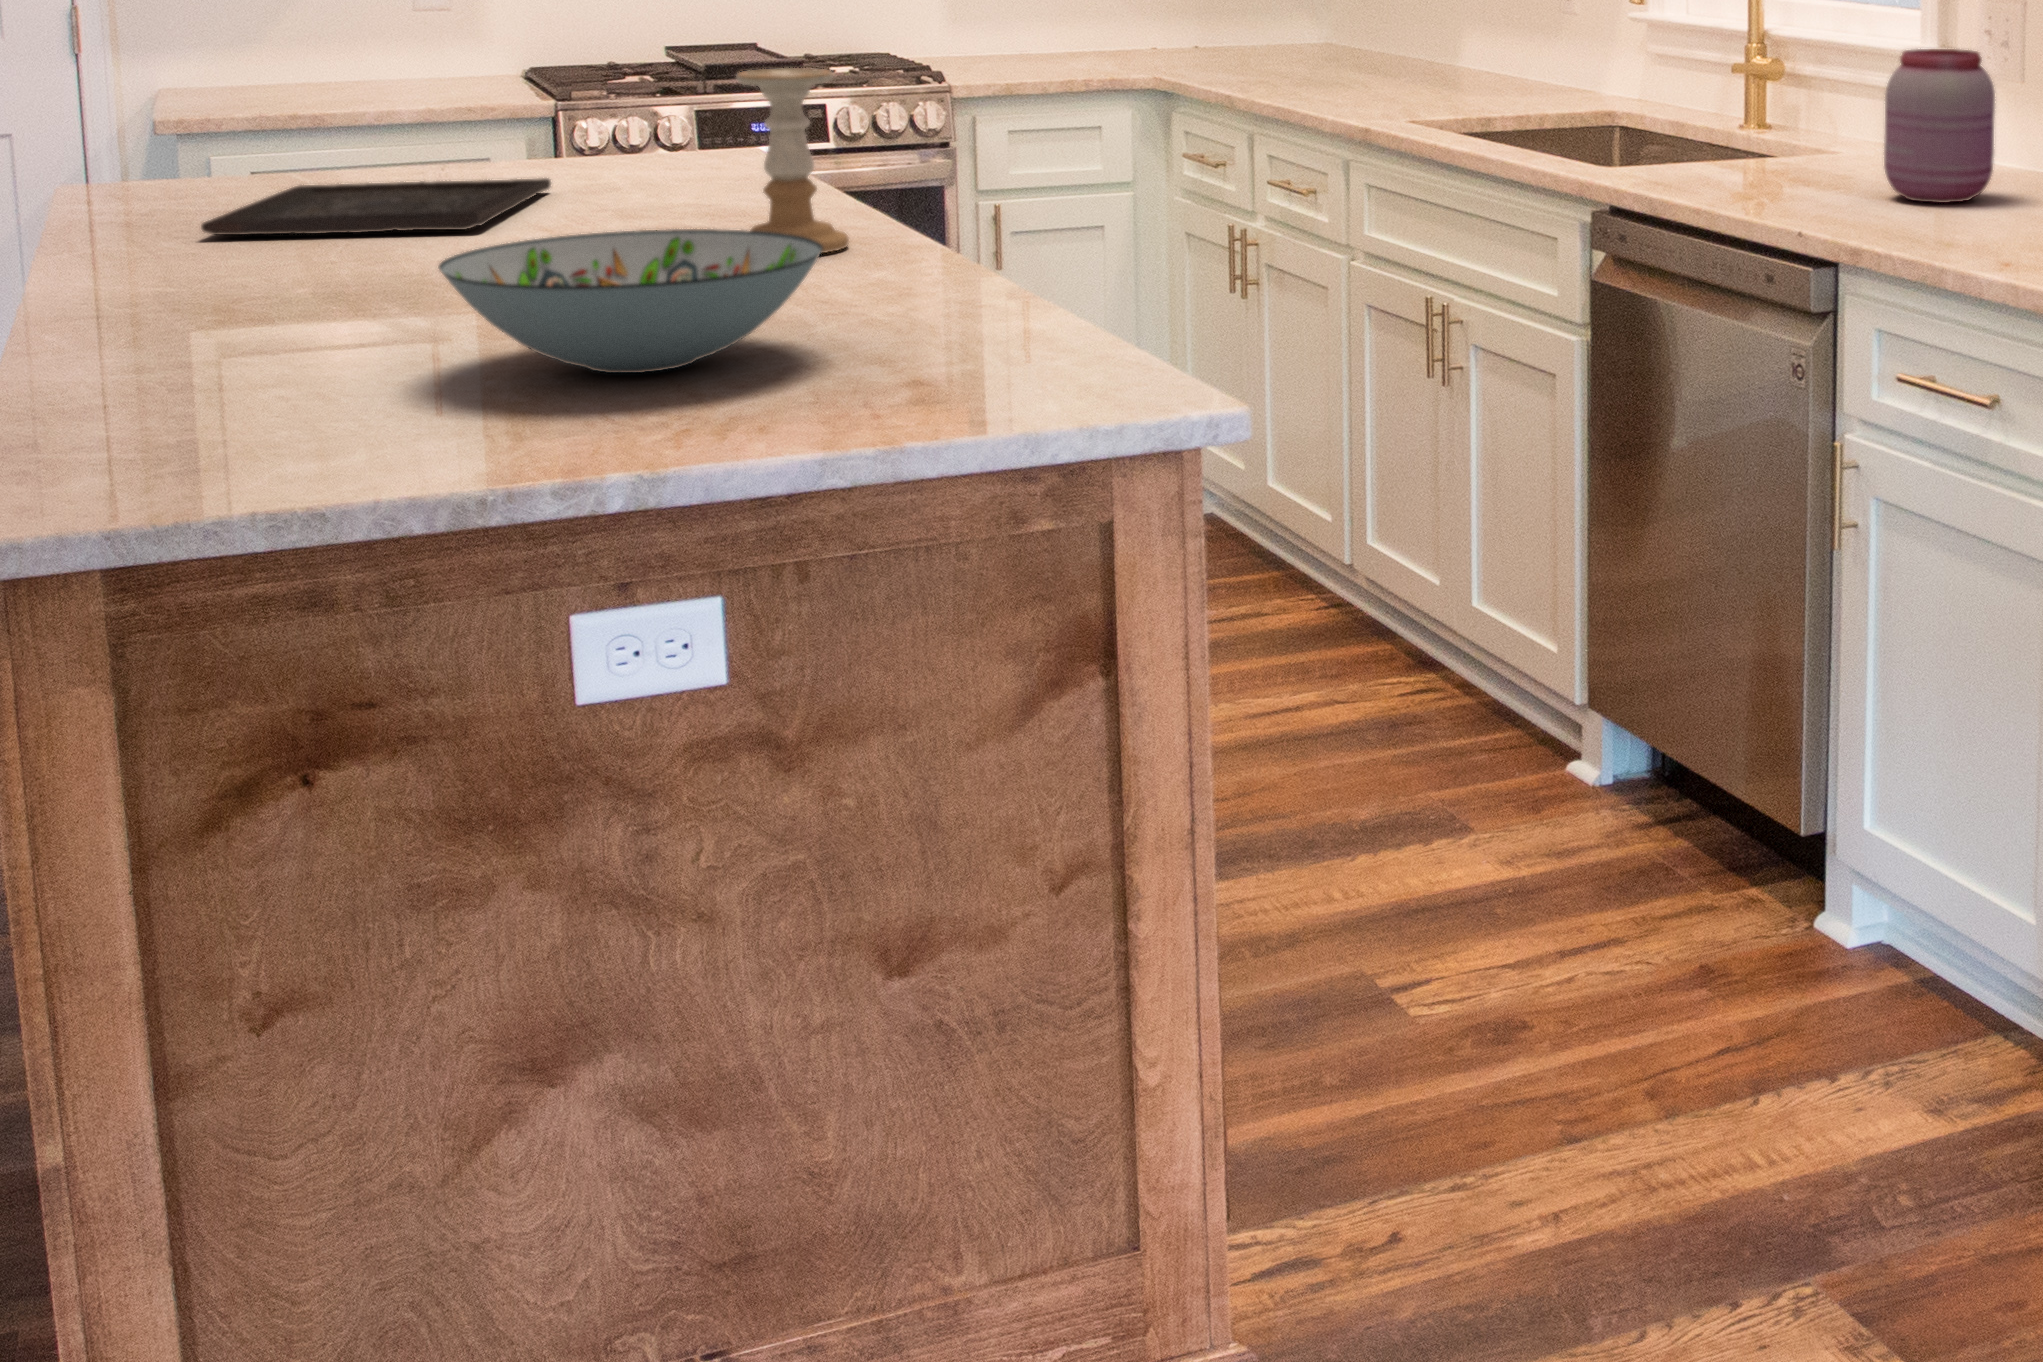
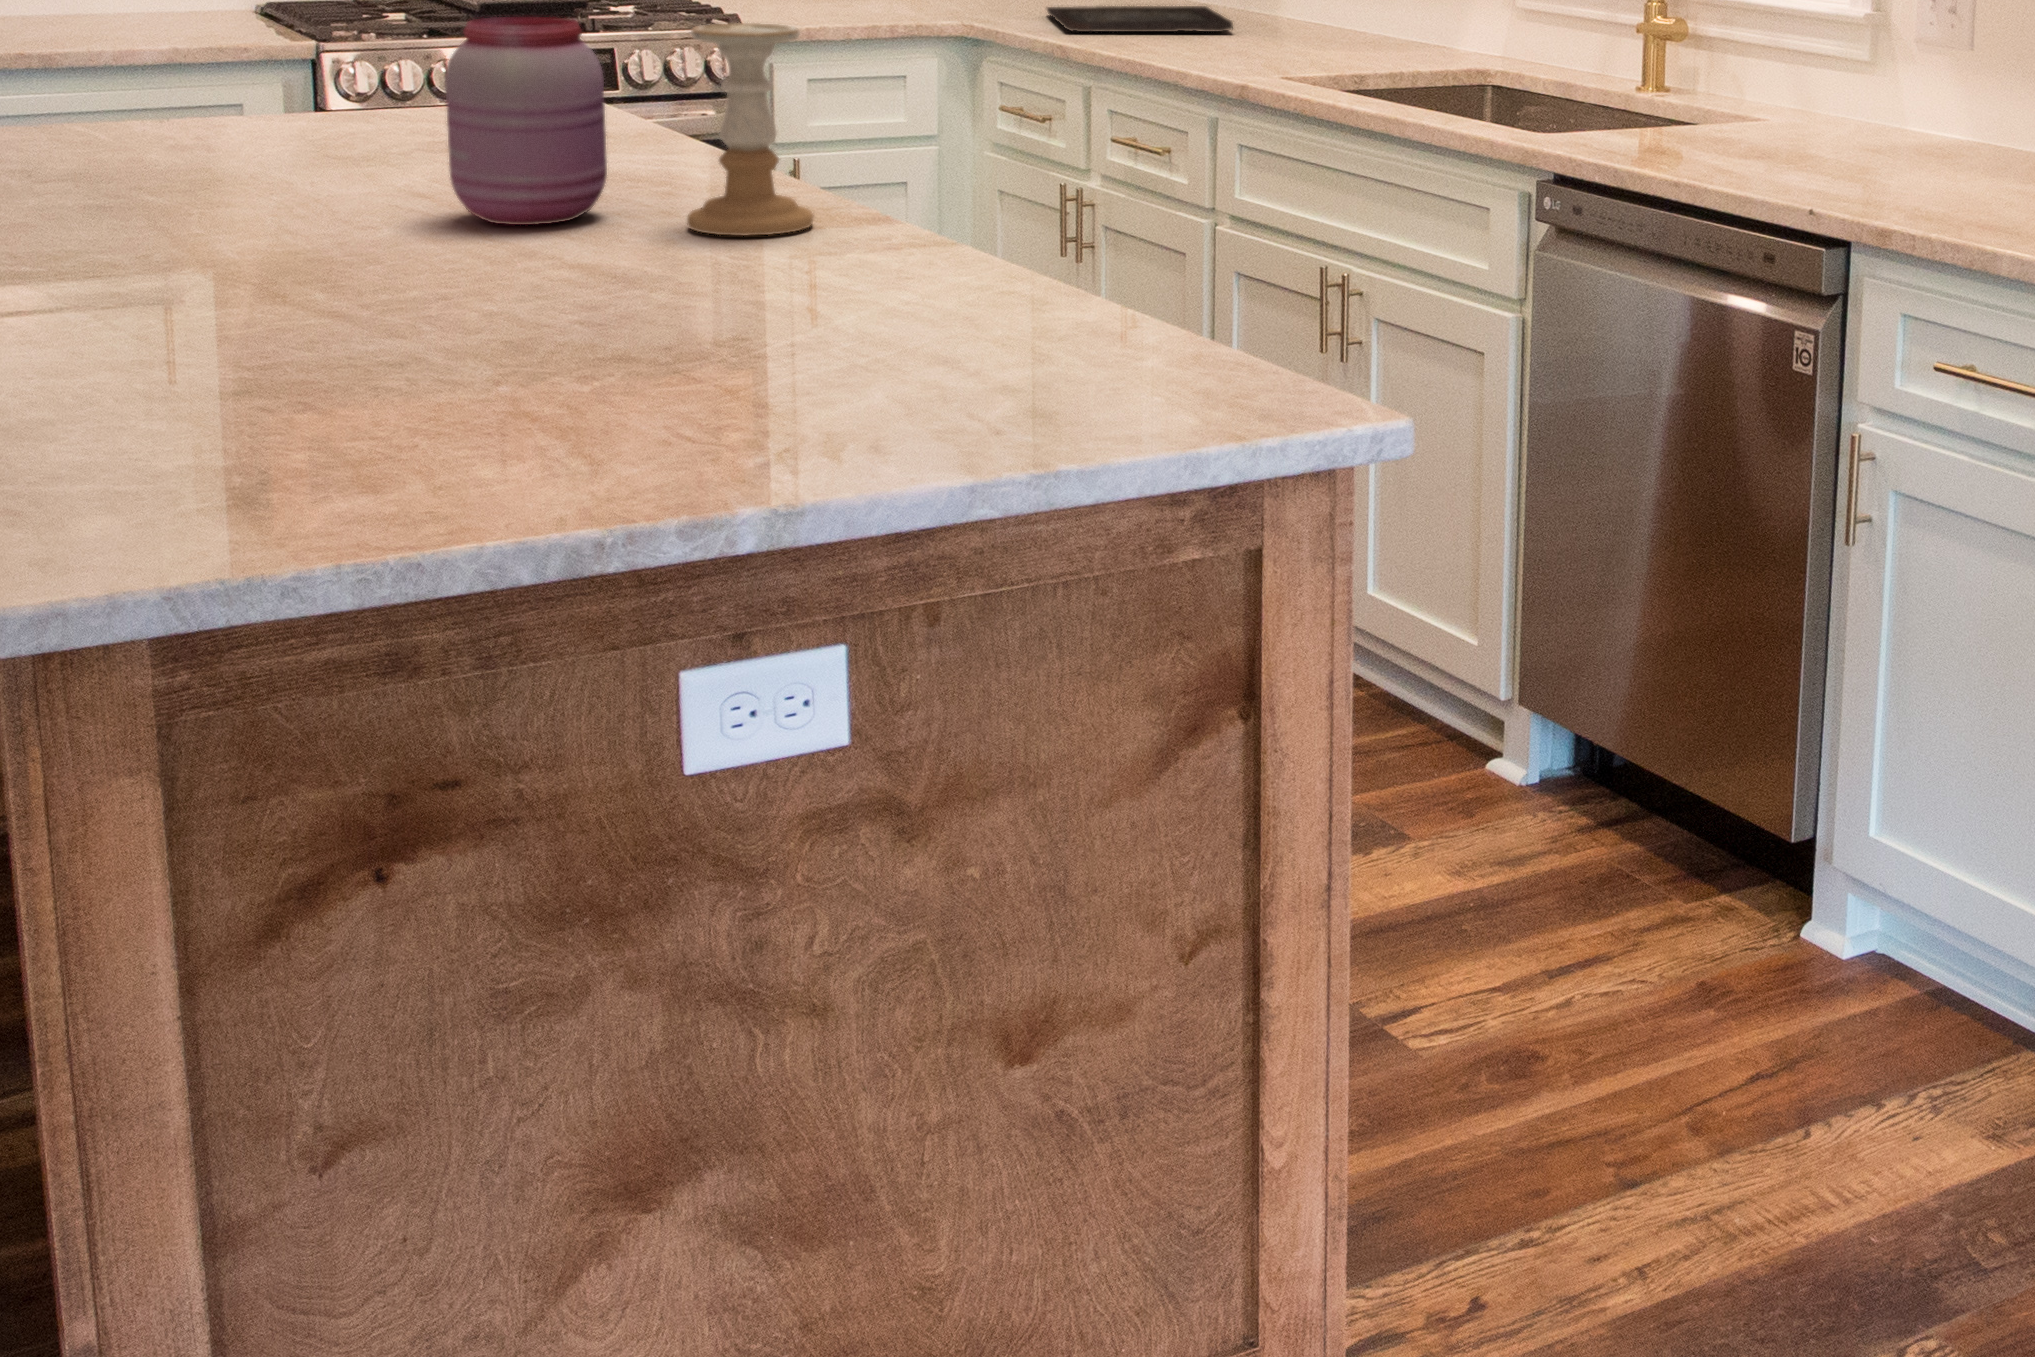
jar: present [1884,49,1995,203] -> present [445,17,607,225]
tray: present [201,178,551,235] -> present [1047,6,1233,32]
decorative bowl: present [439,229,823,373] -> none [459,213,898,383]

